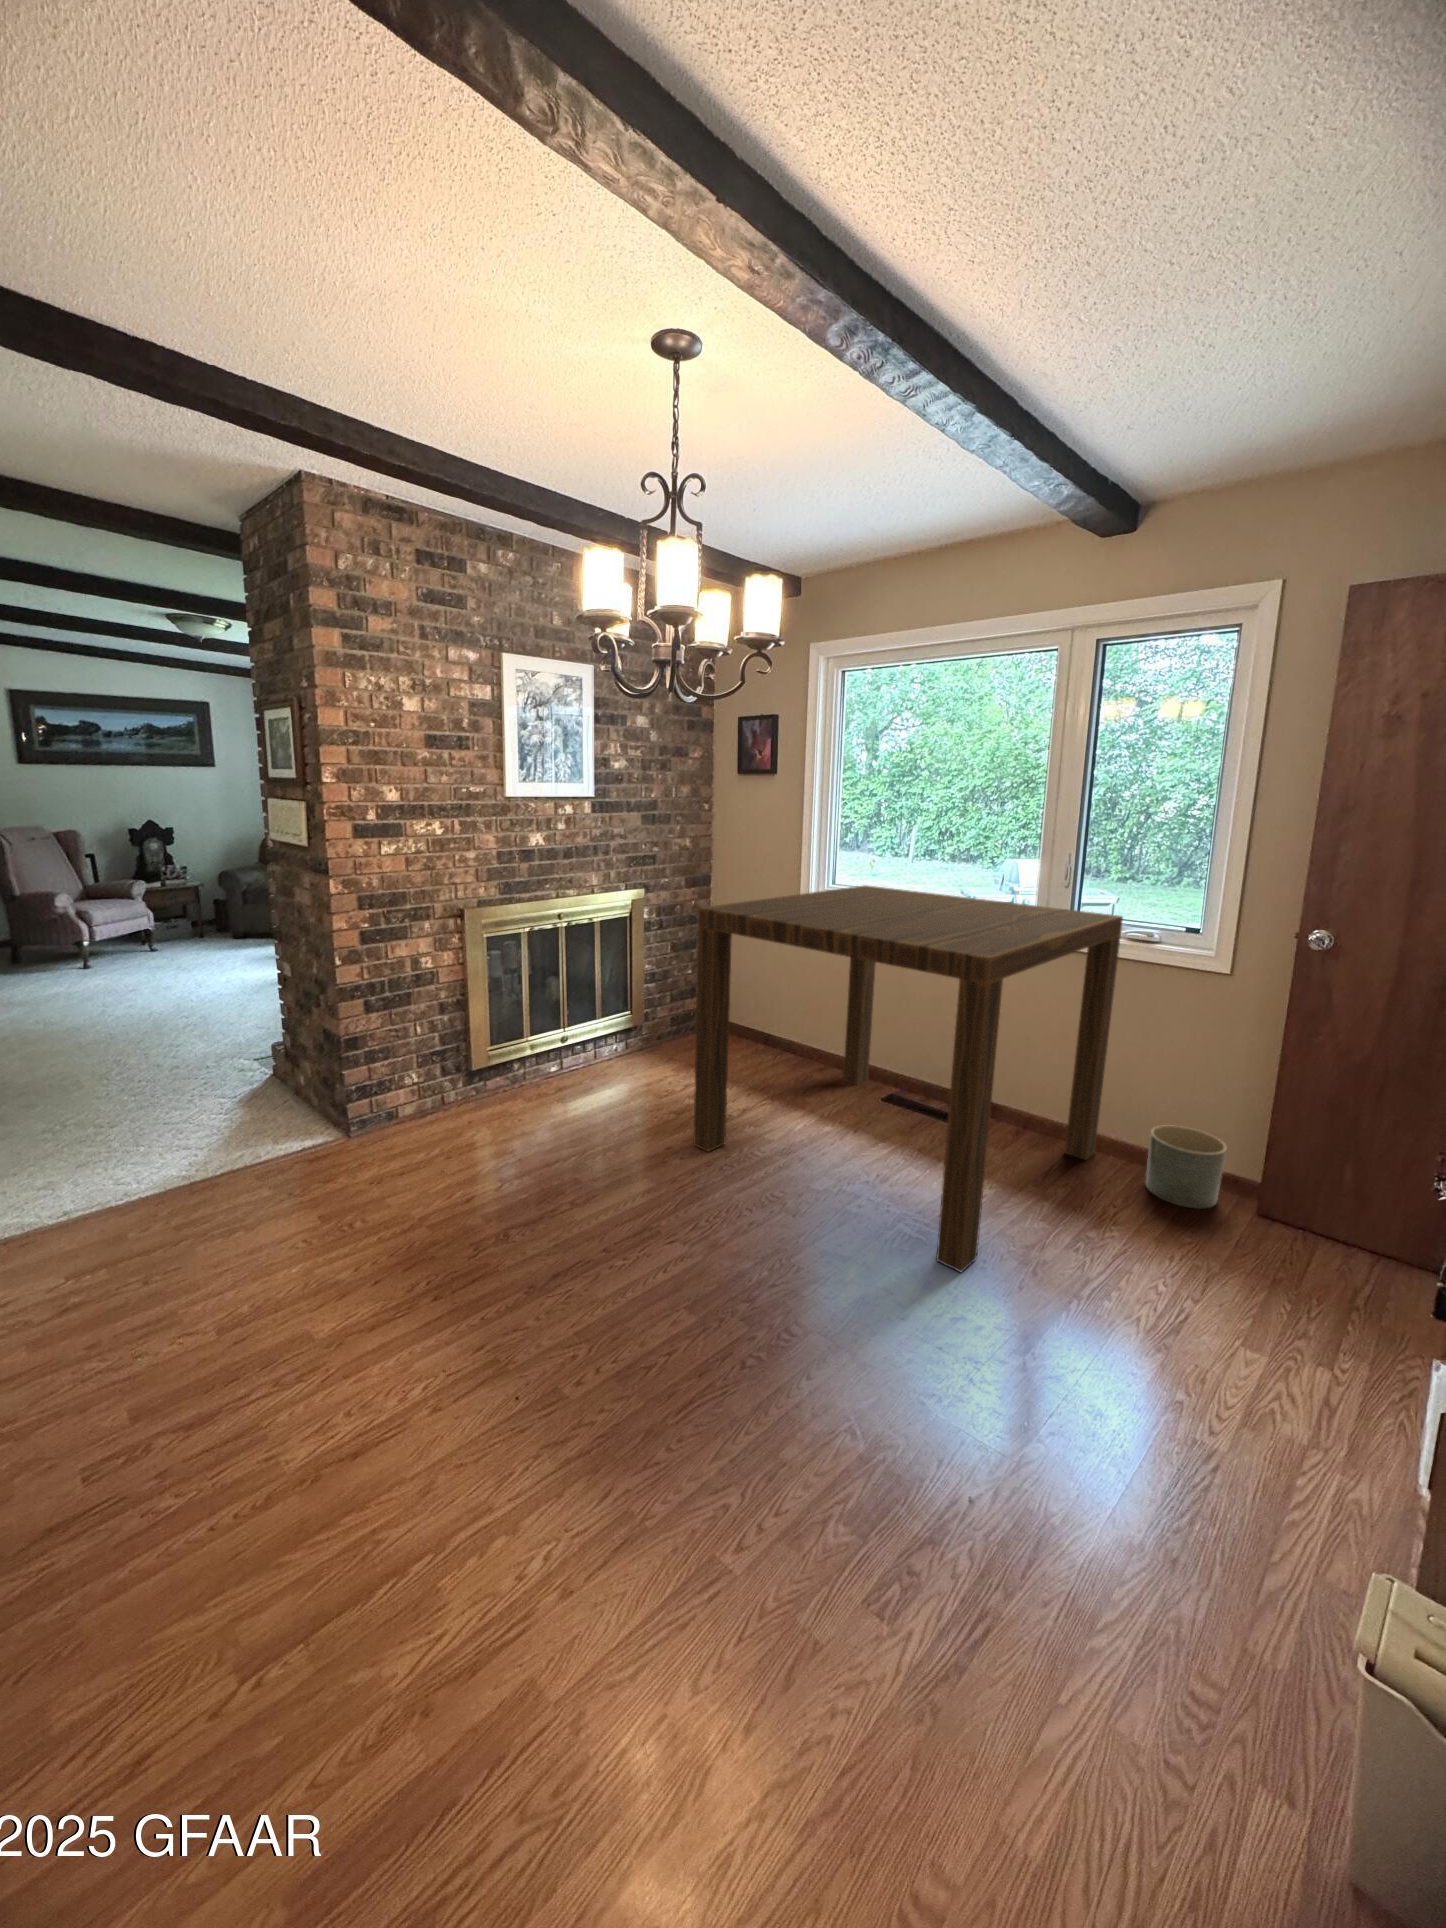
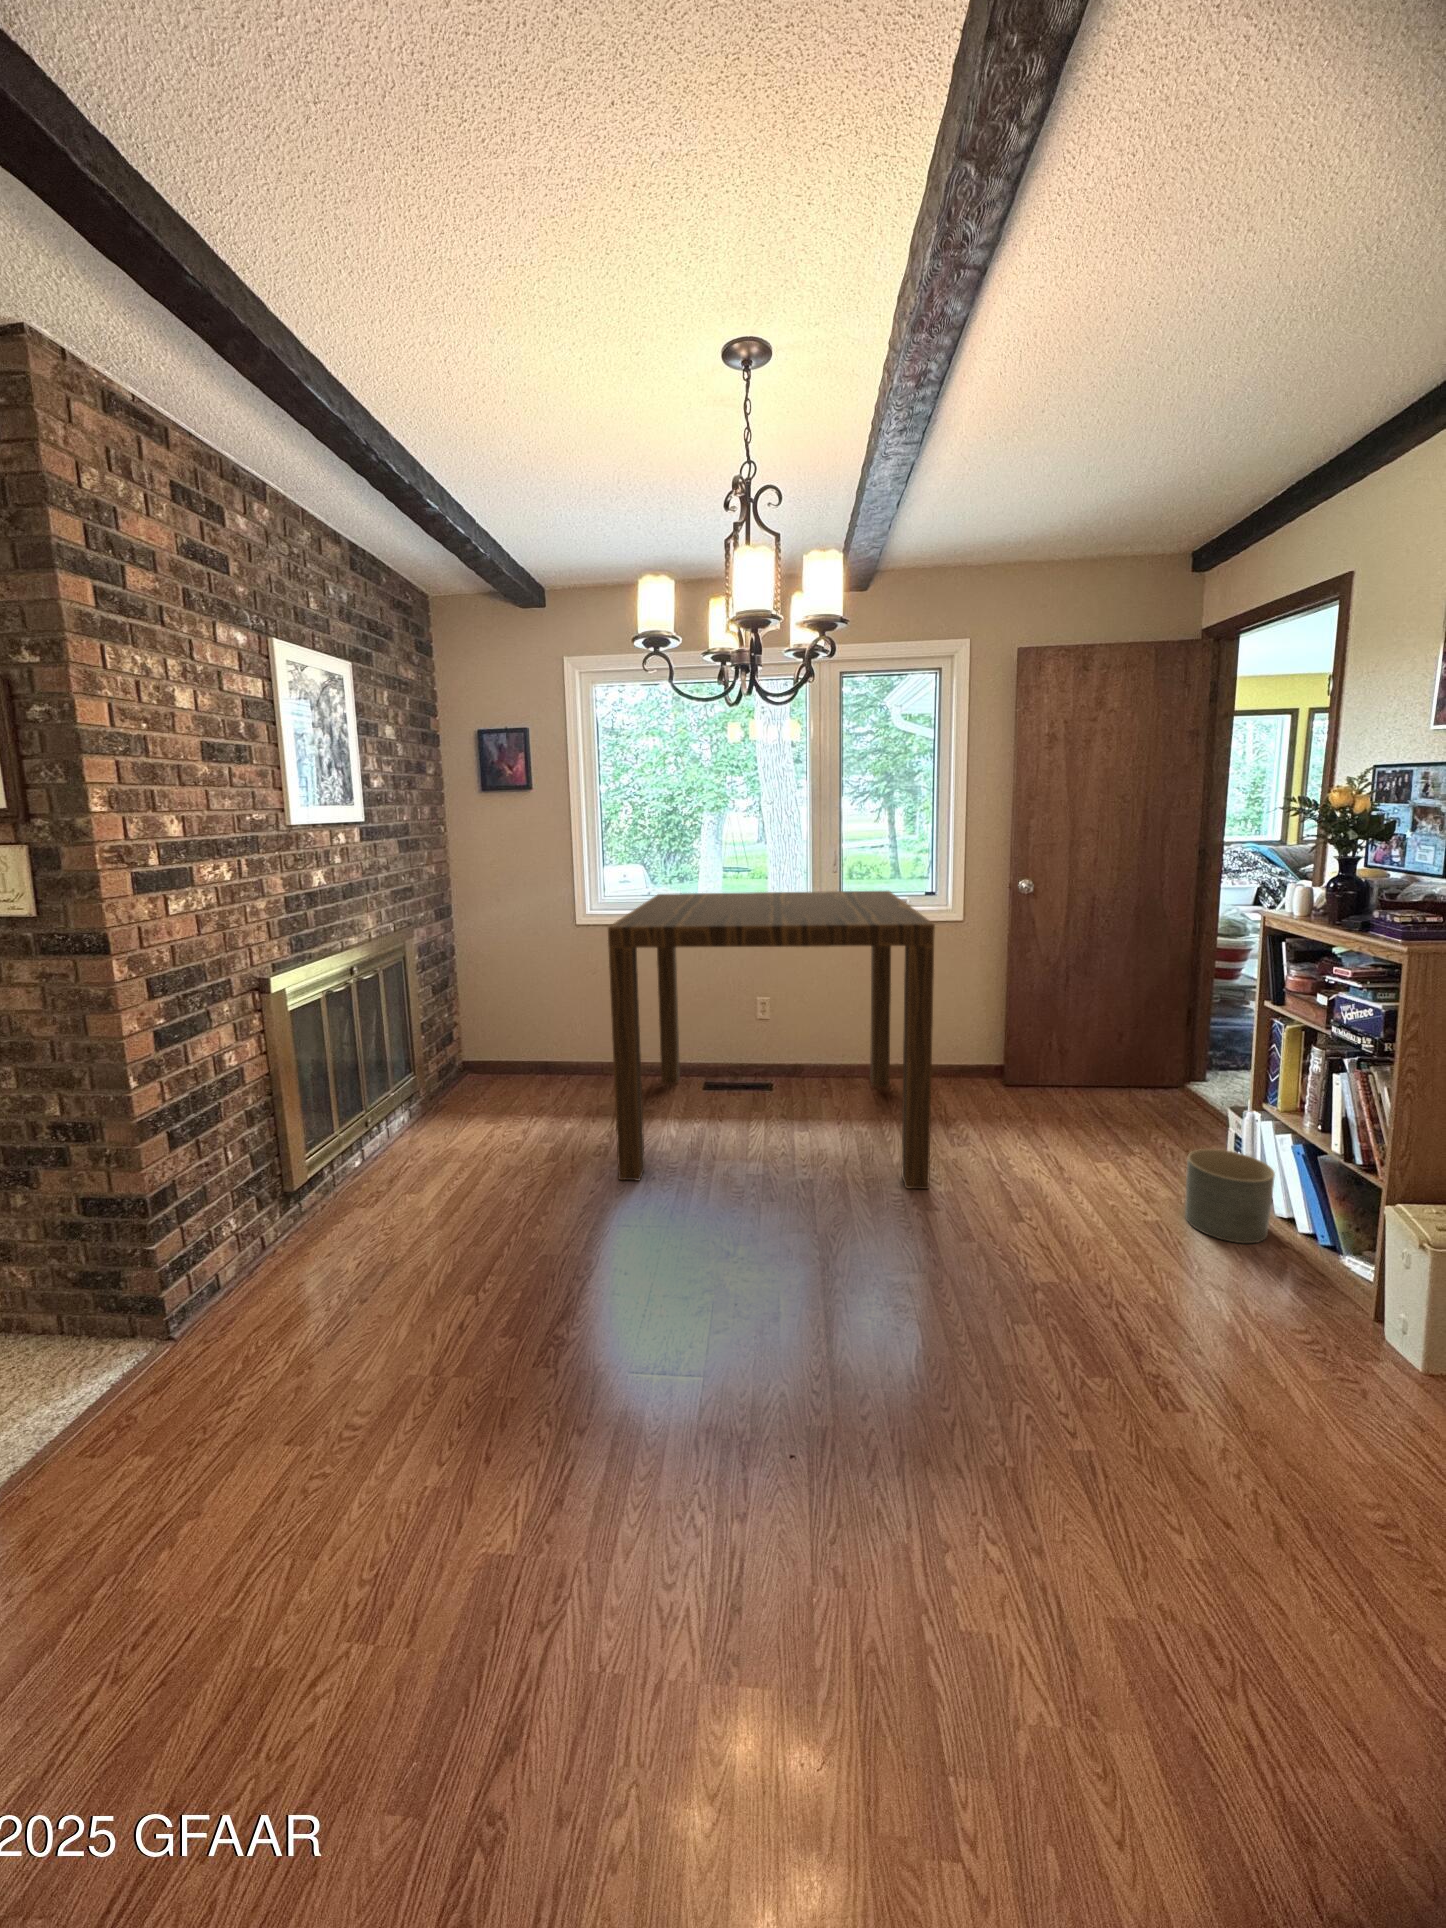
planter: present [1146,1125,1226,1209] -> present [1185,1149,1275,1243]

